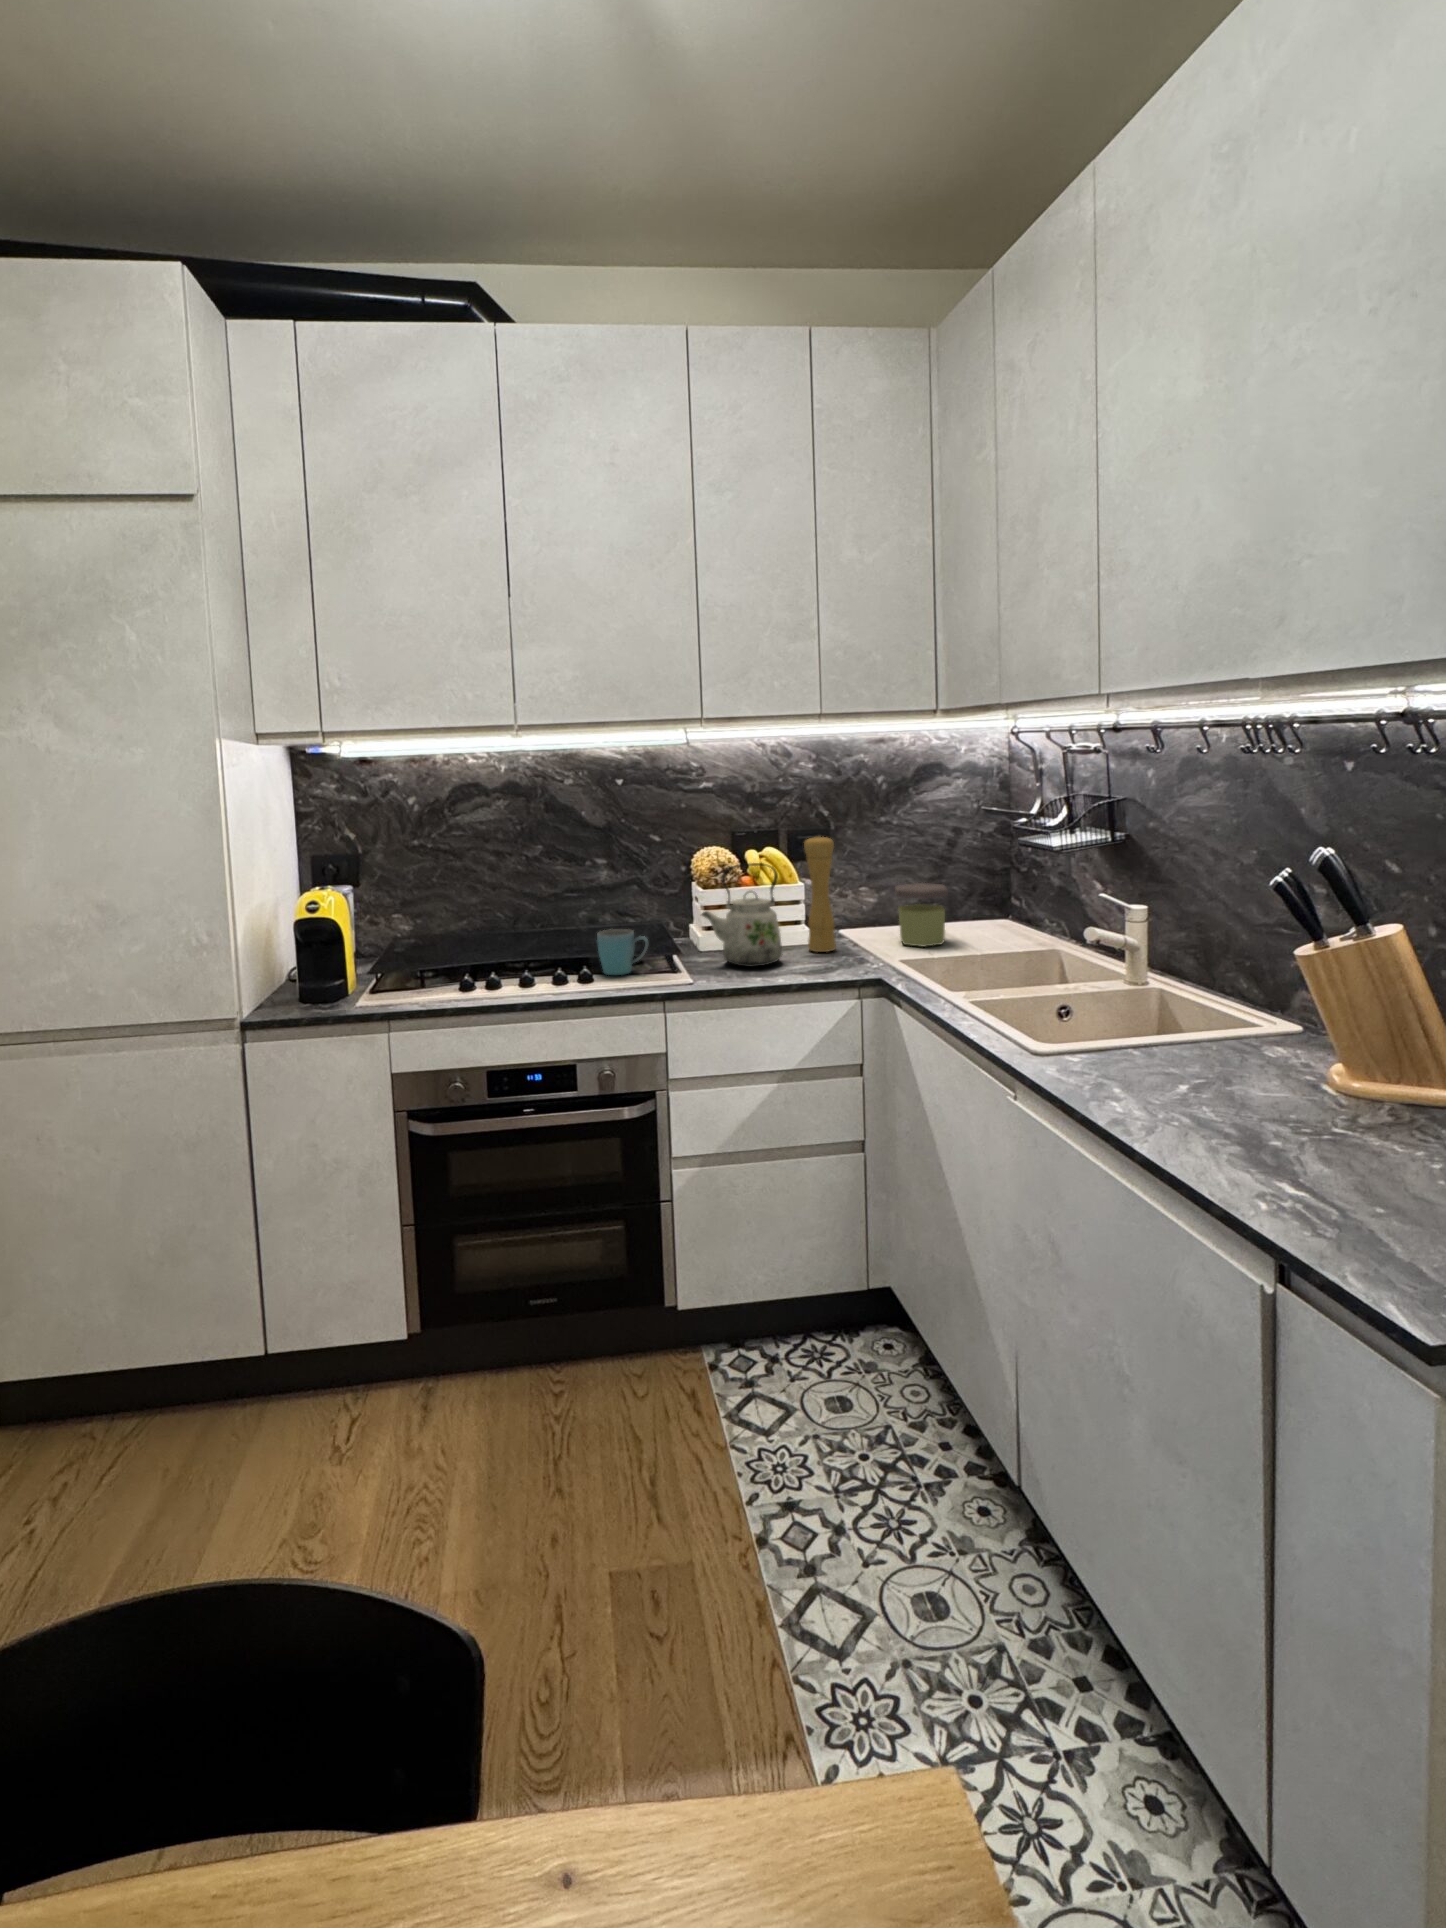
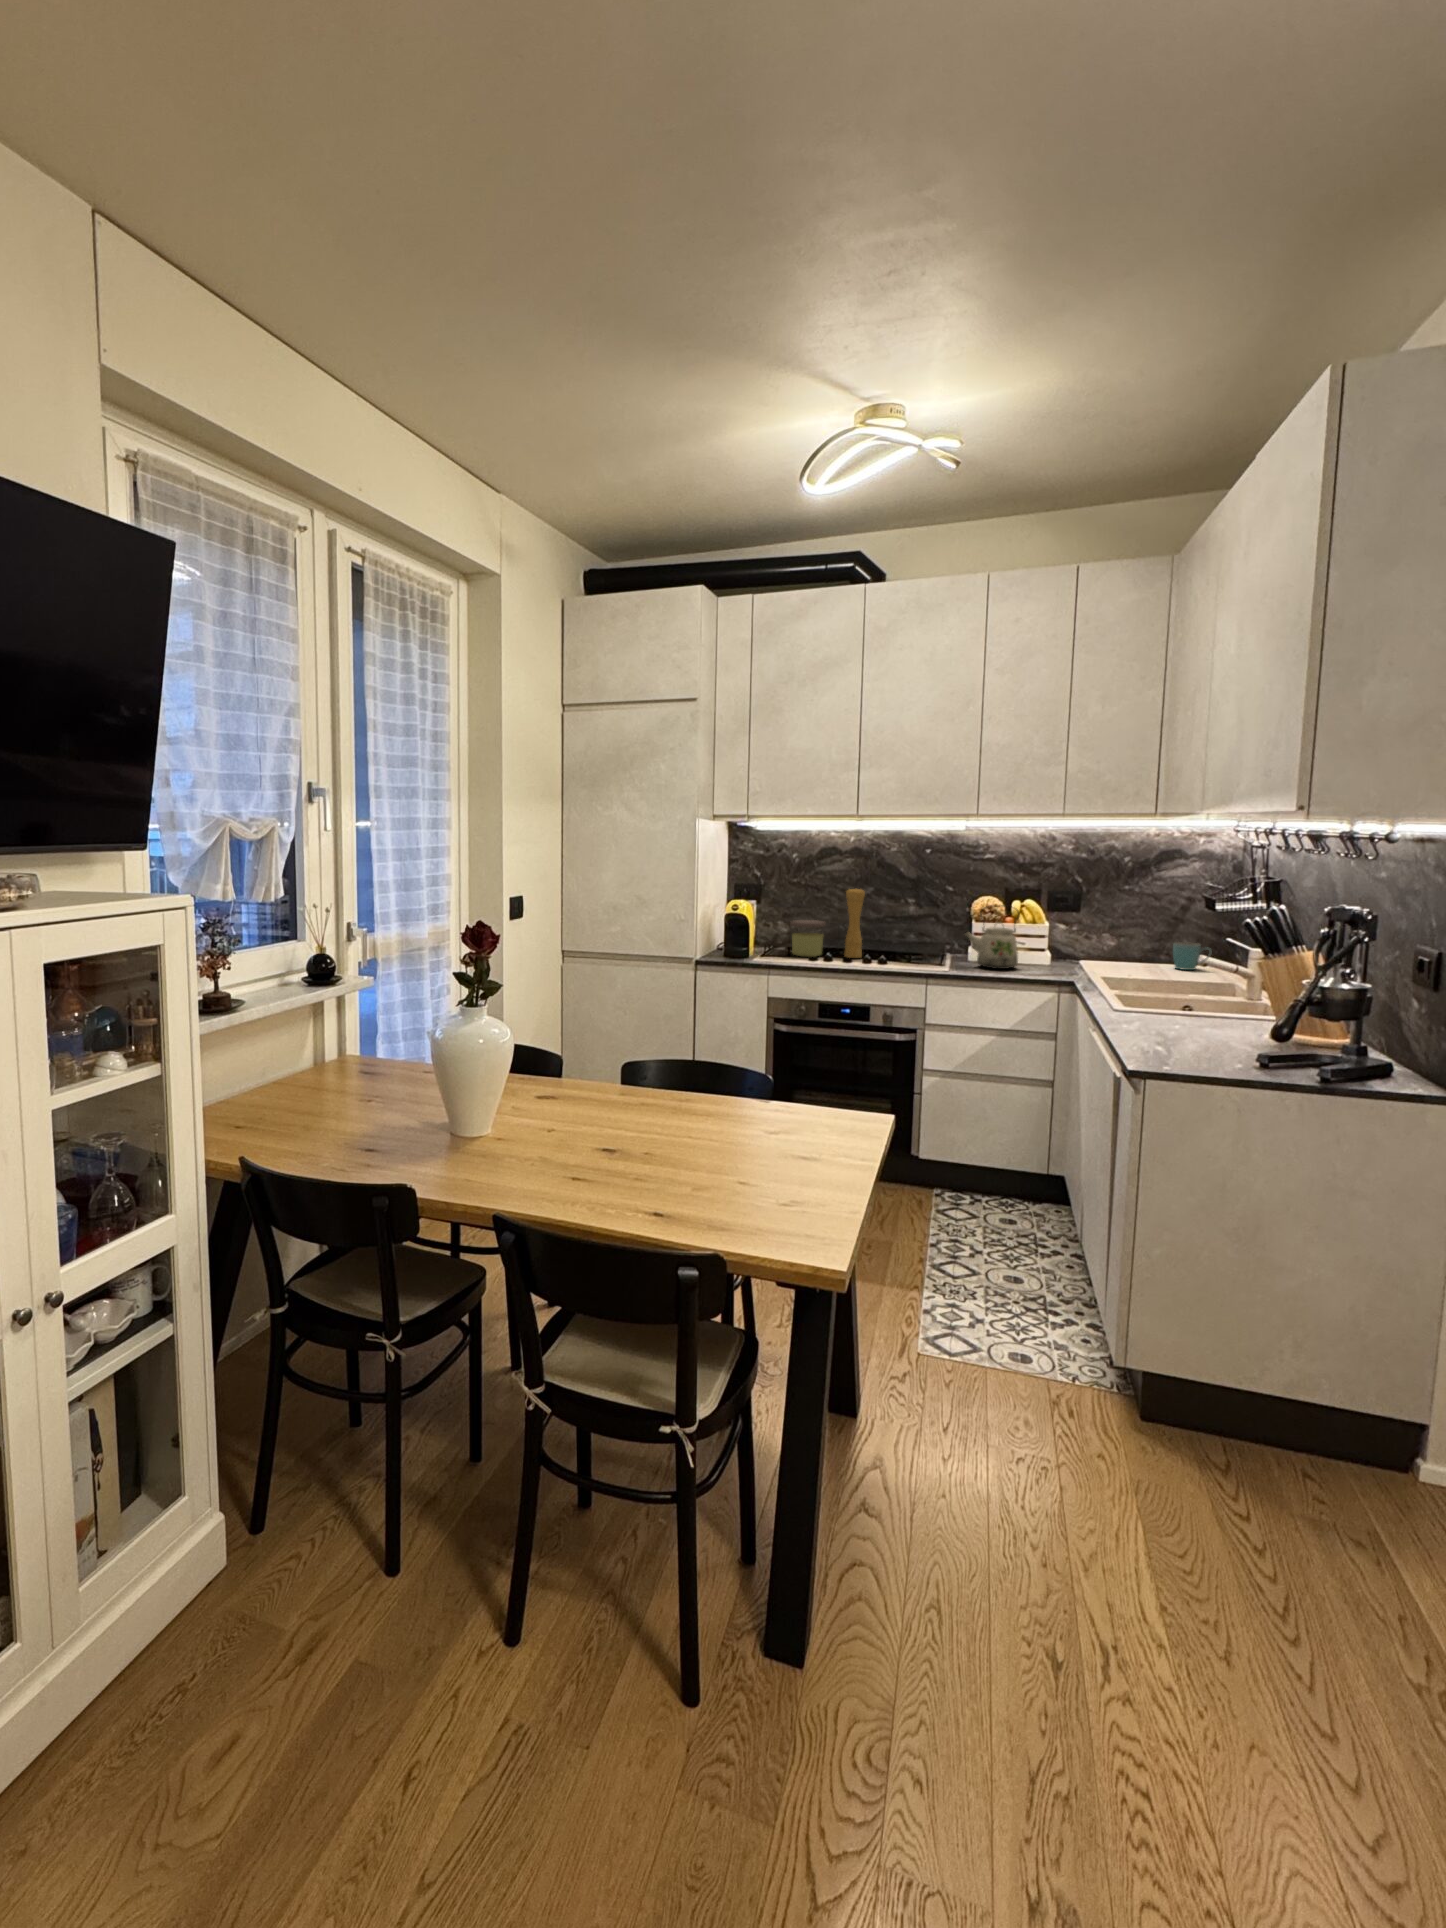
pepper mill: present [804,836,836,952] -> present [845,888,865,958]
jar: present [895,883,948,947] -> present [790,920,826,957]
mug: present [597,929,648,975] -> present [1173,942,1212,970]

